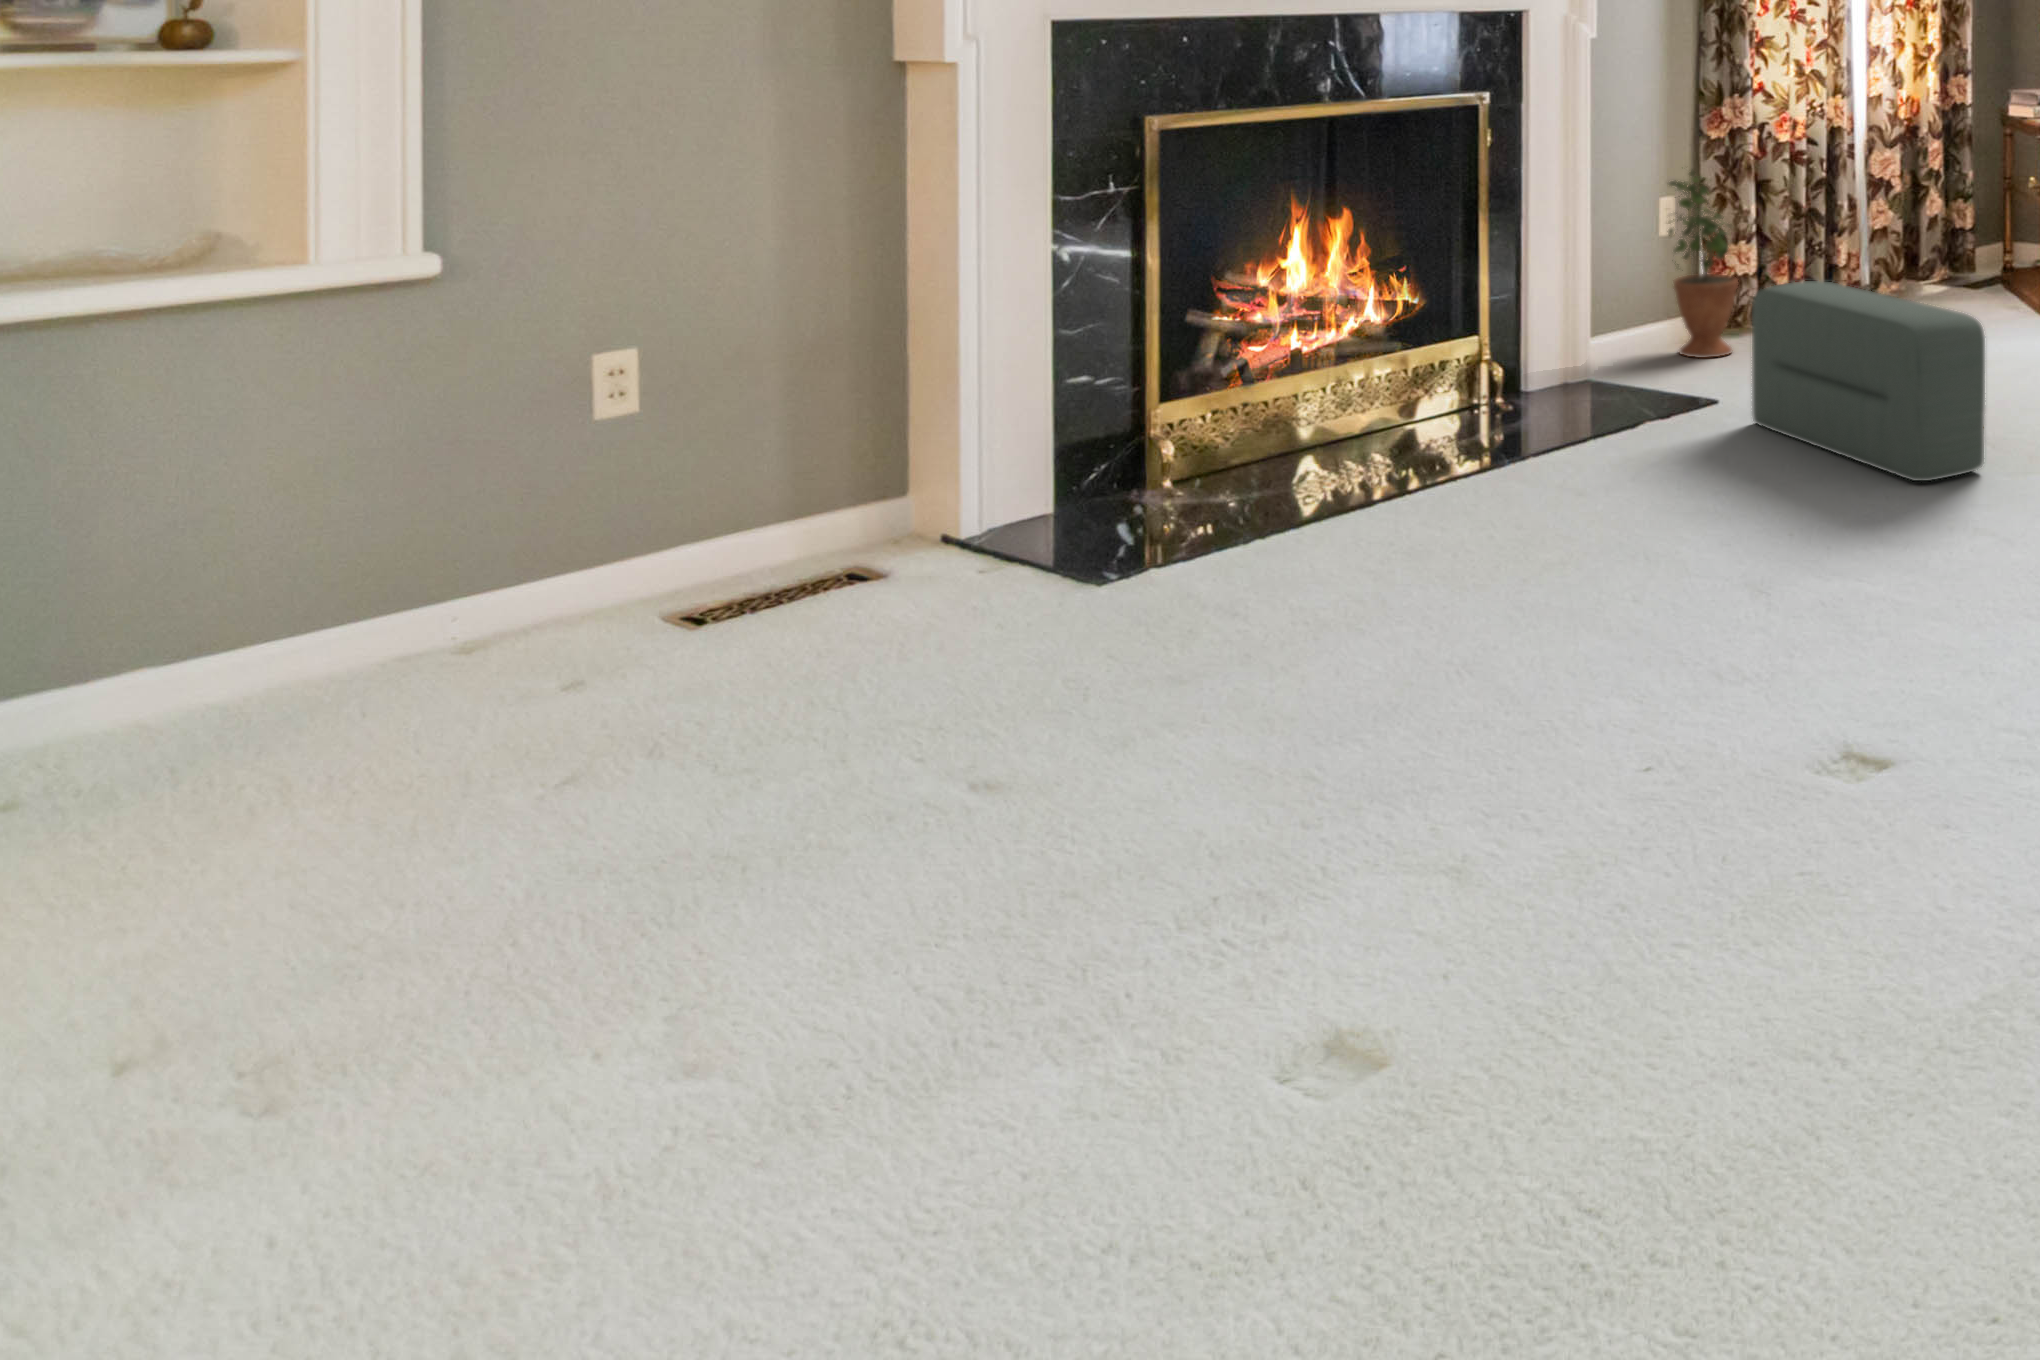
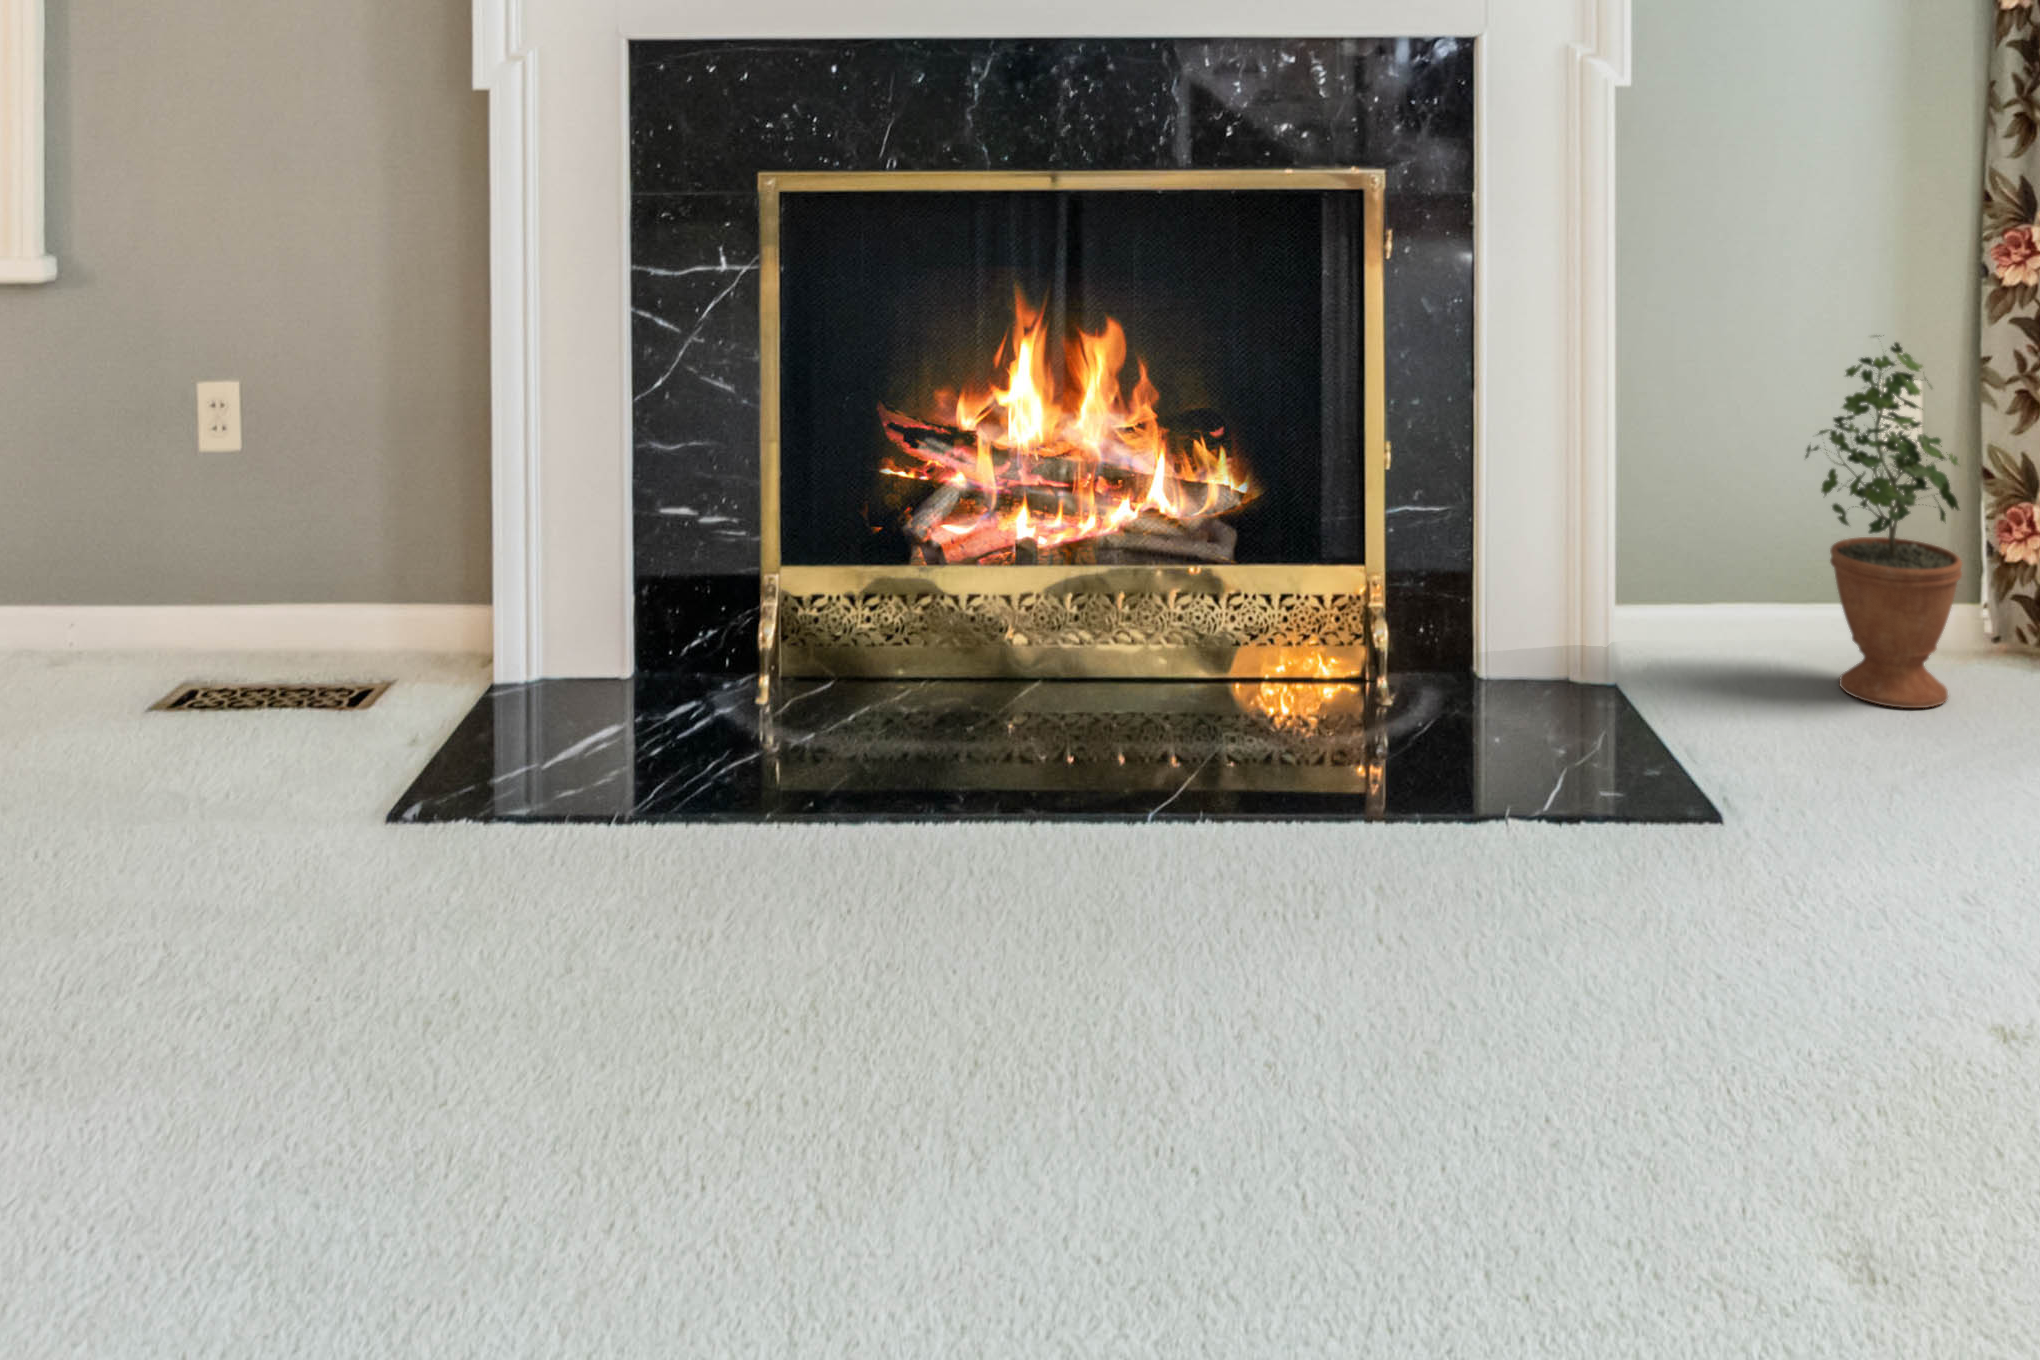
pouf: present [1752,281,1985,481] -> none [1597,610,1834,1203]

